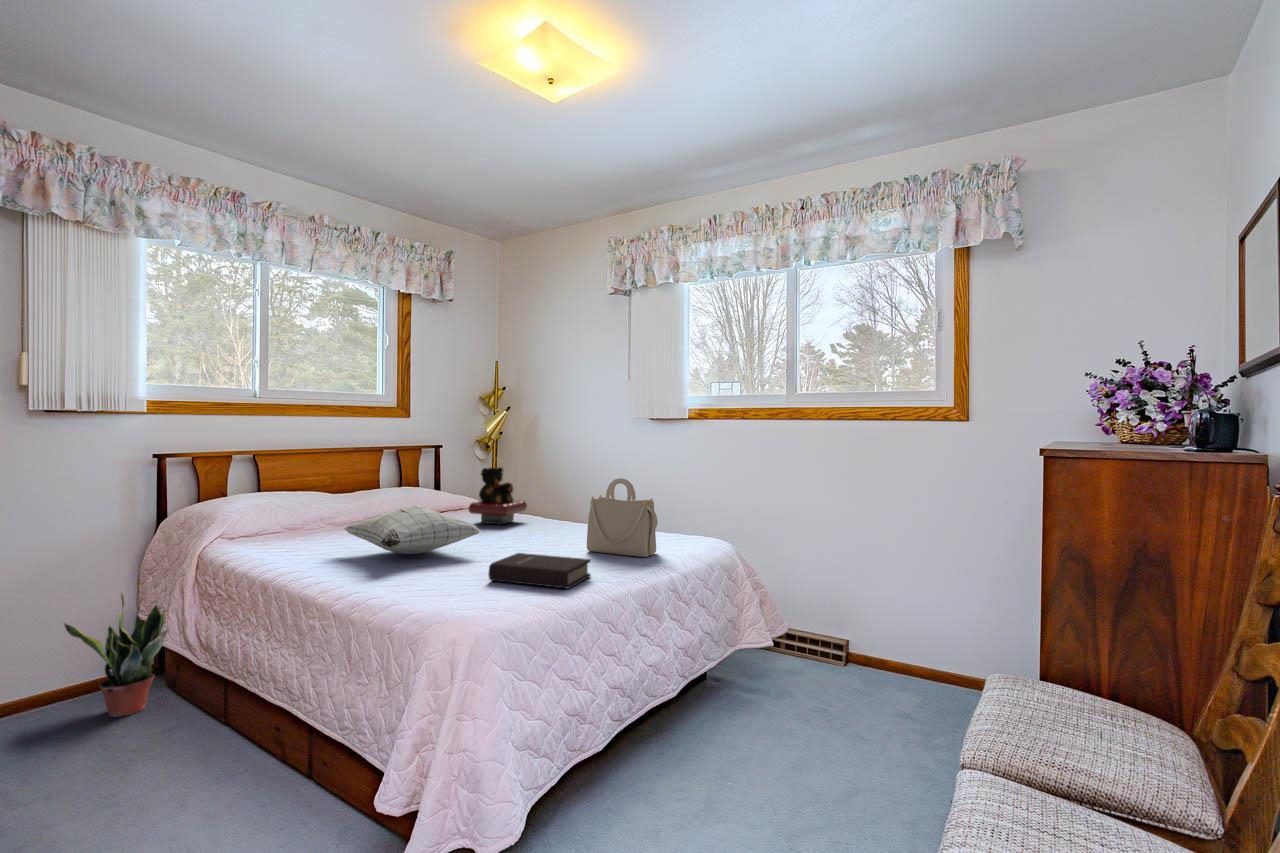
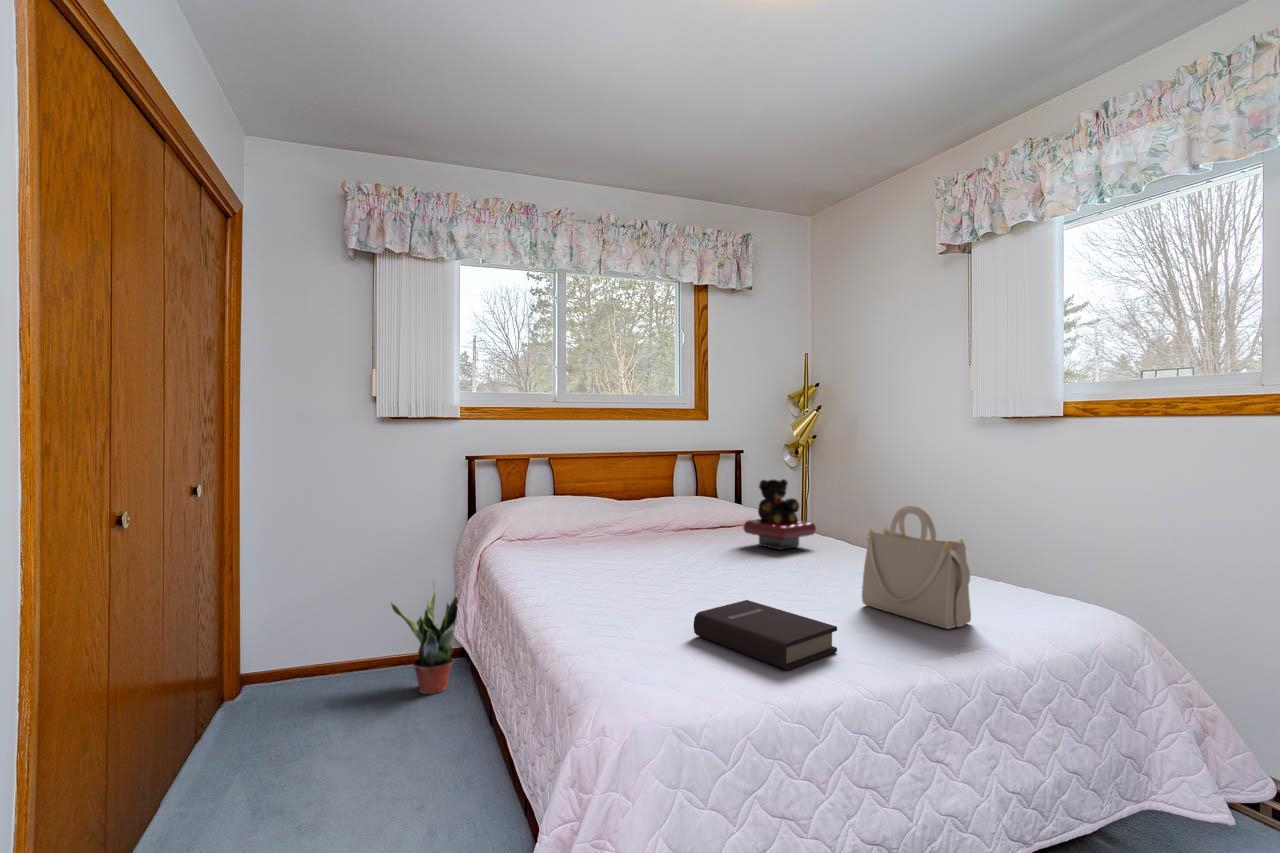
pillow: present [343,506,481,554] -> none [582,524,720,581]

